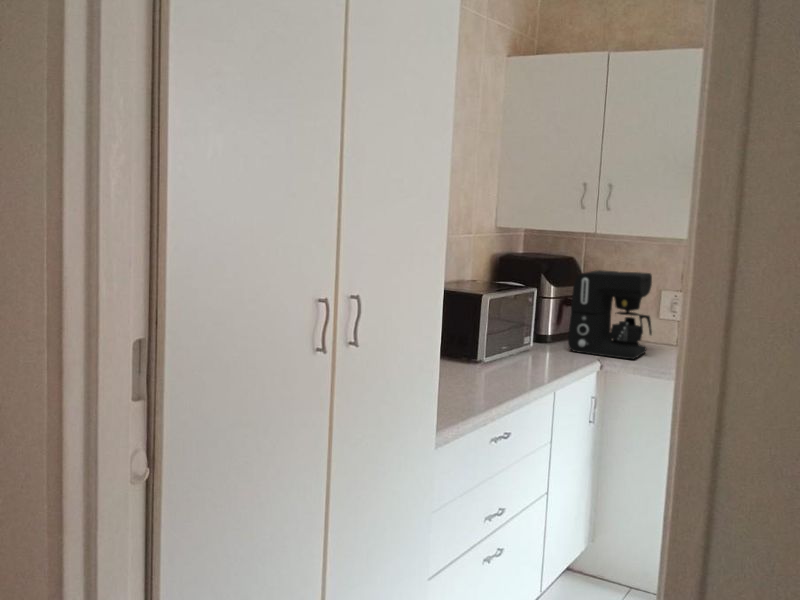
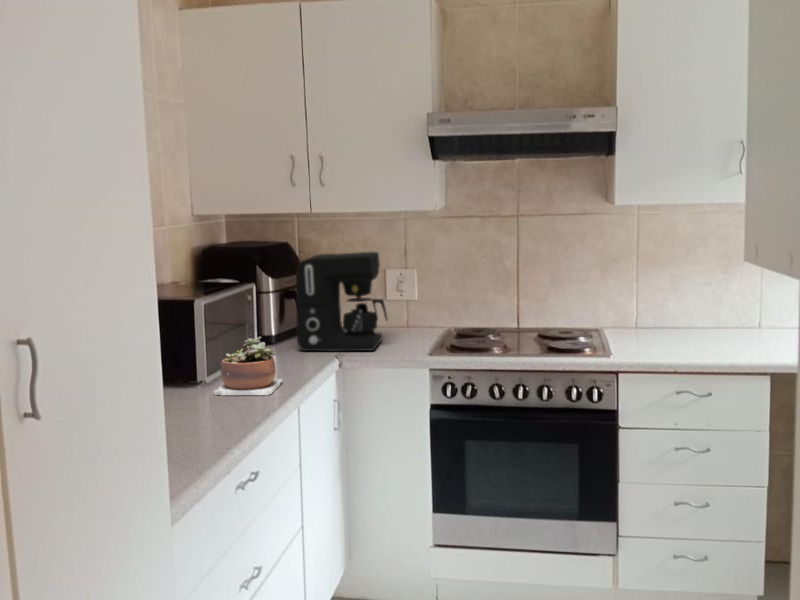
succulent plant: none [488,331,547,379] -> present [214,337,283,395]

